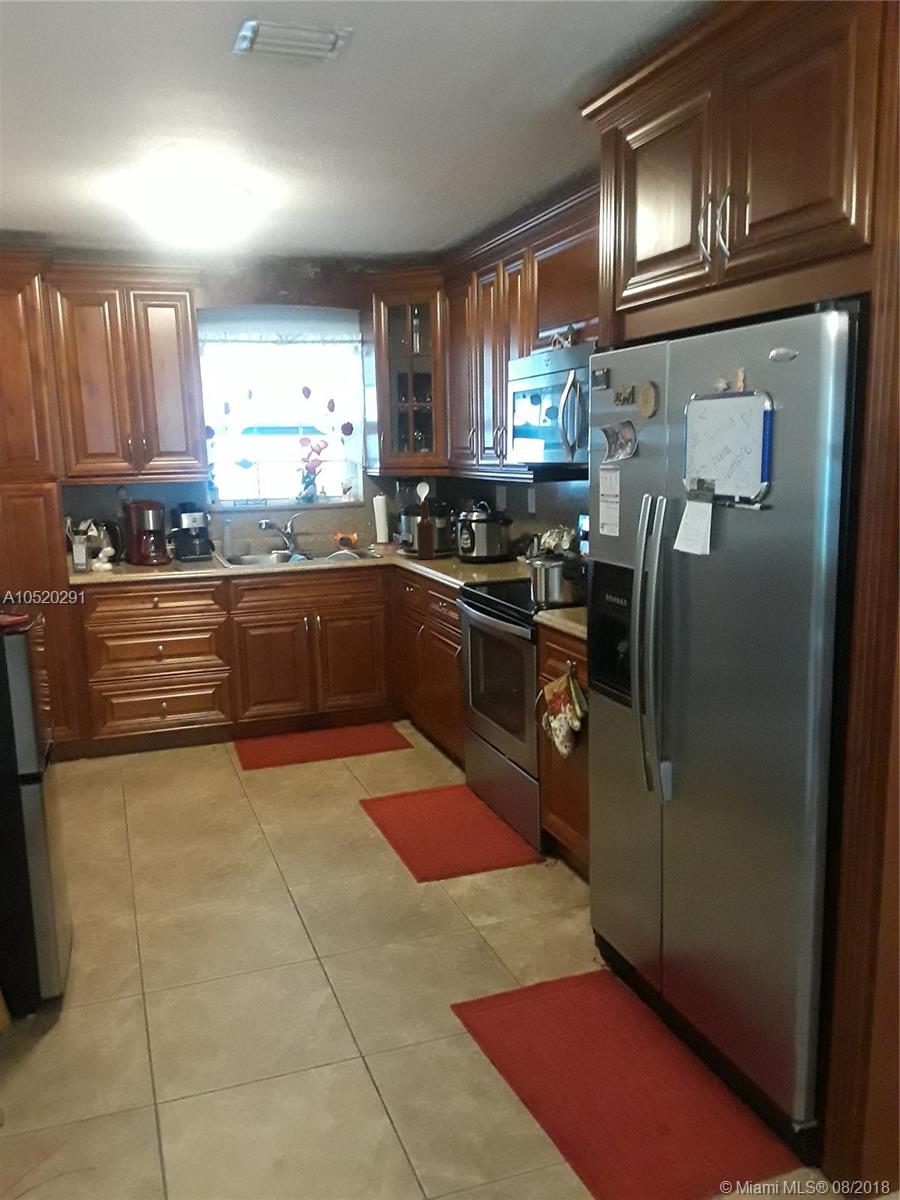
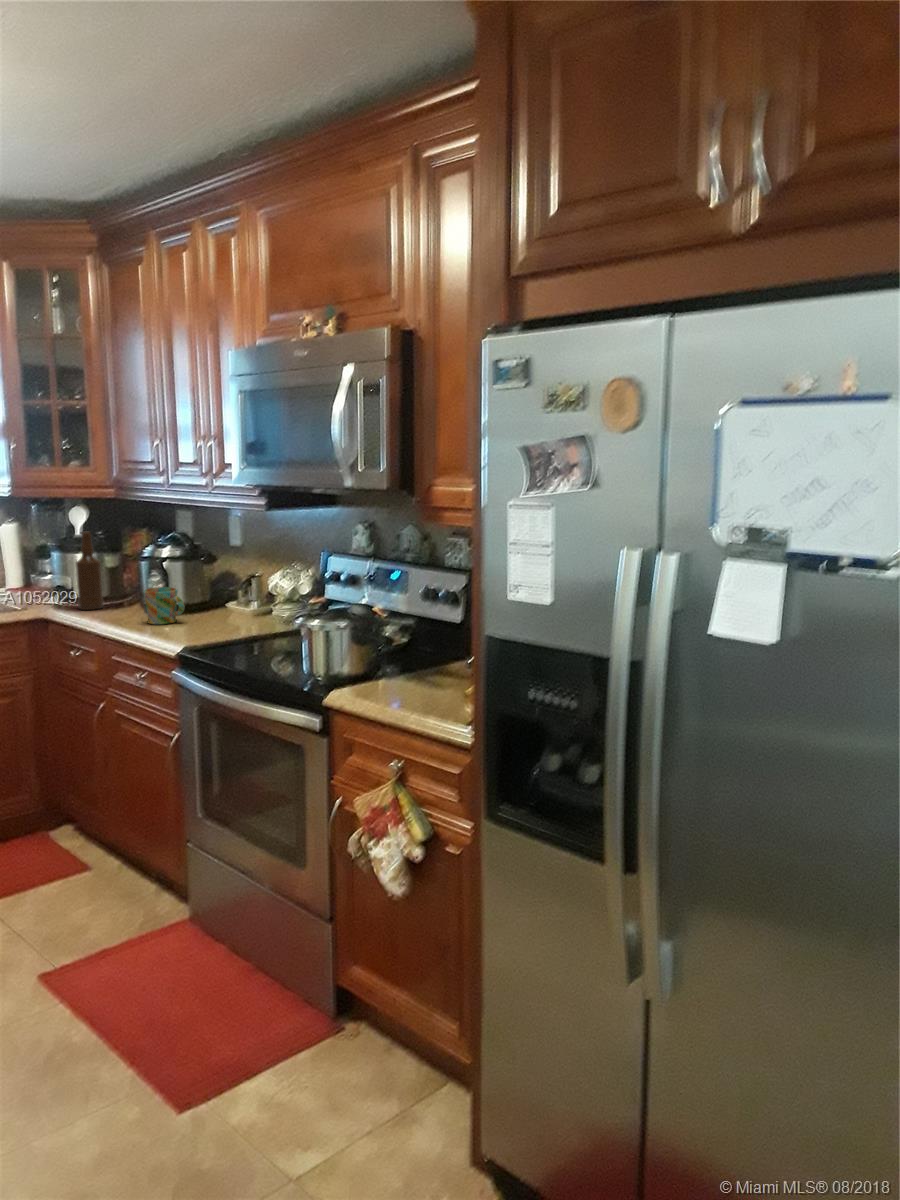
mug: none [454,542,482,569] -> present [144,587,185,624]

